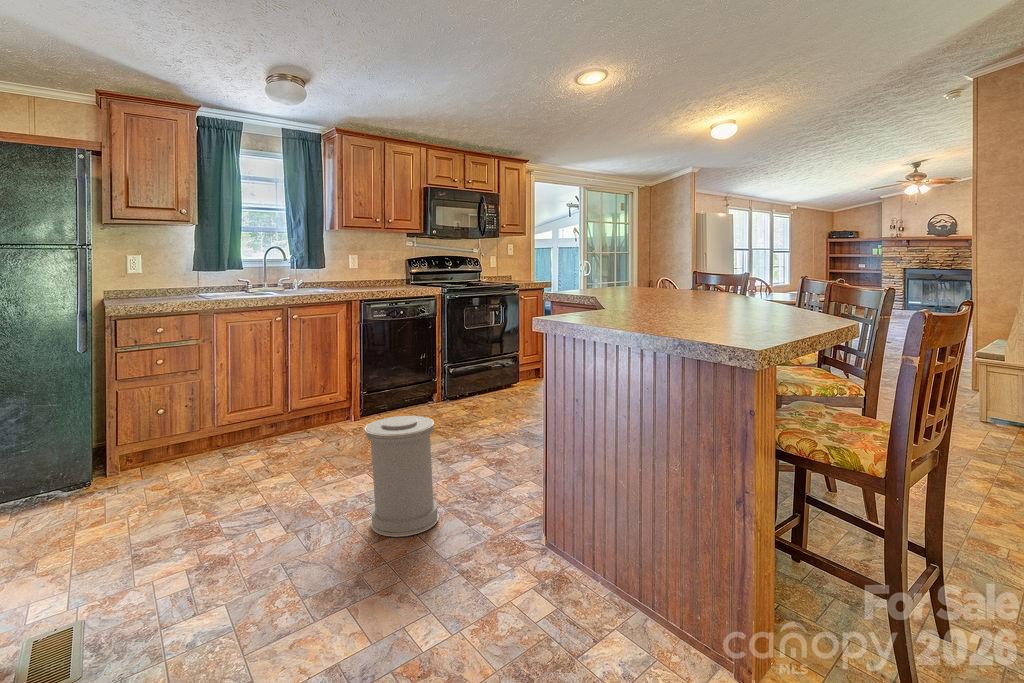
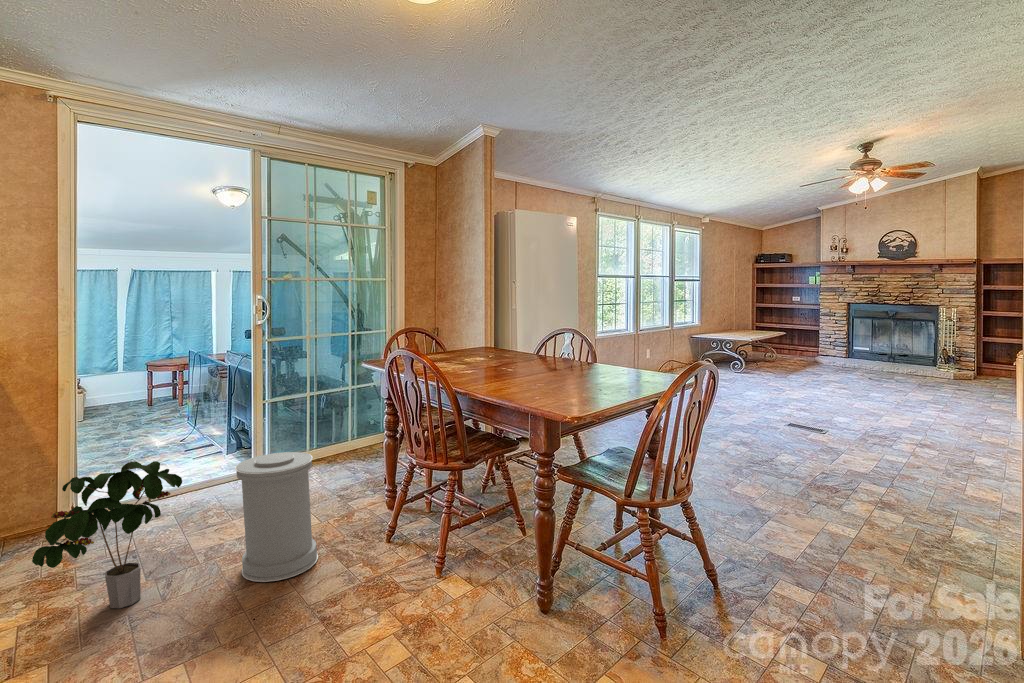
potted plant: none [201,422,316,557] -> present [32,461,182,608]

